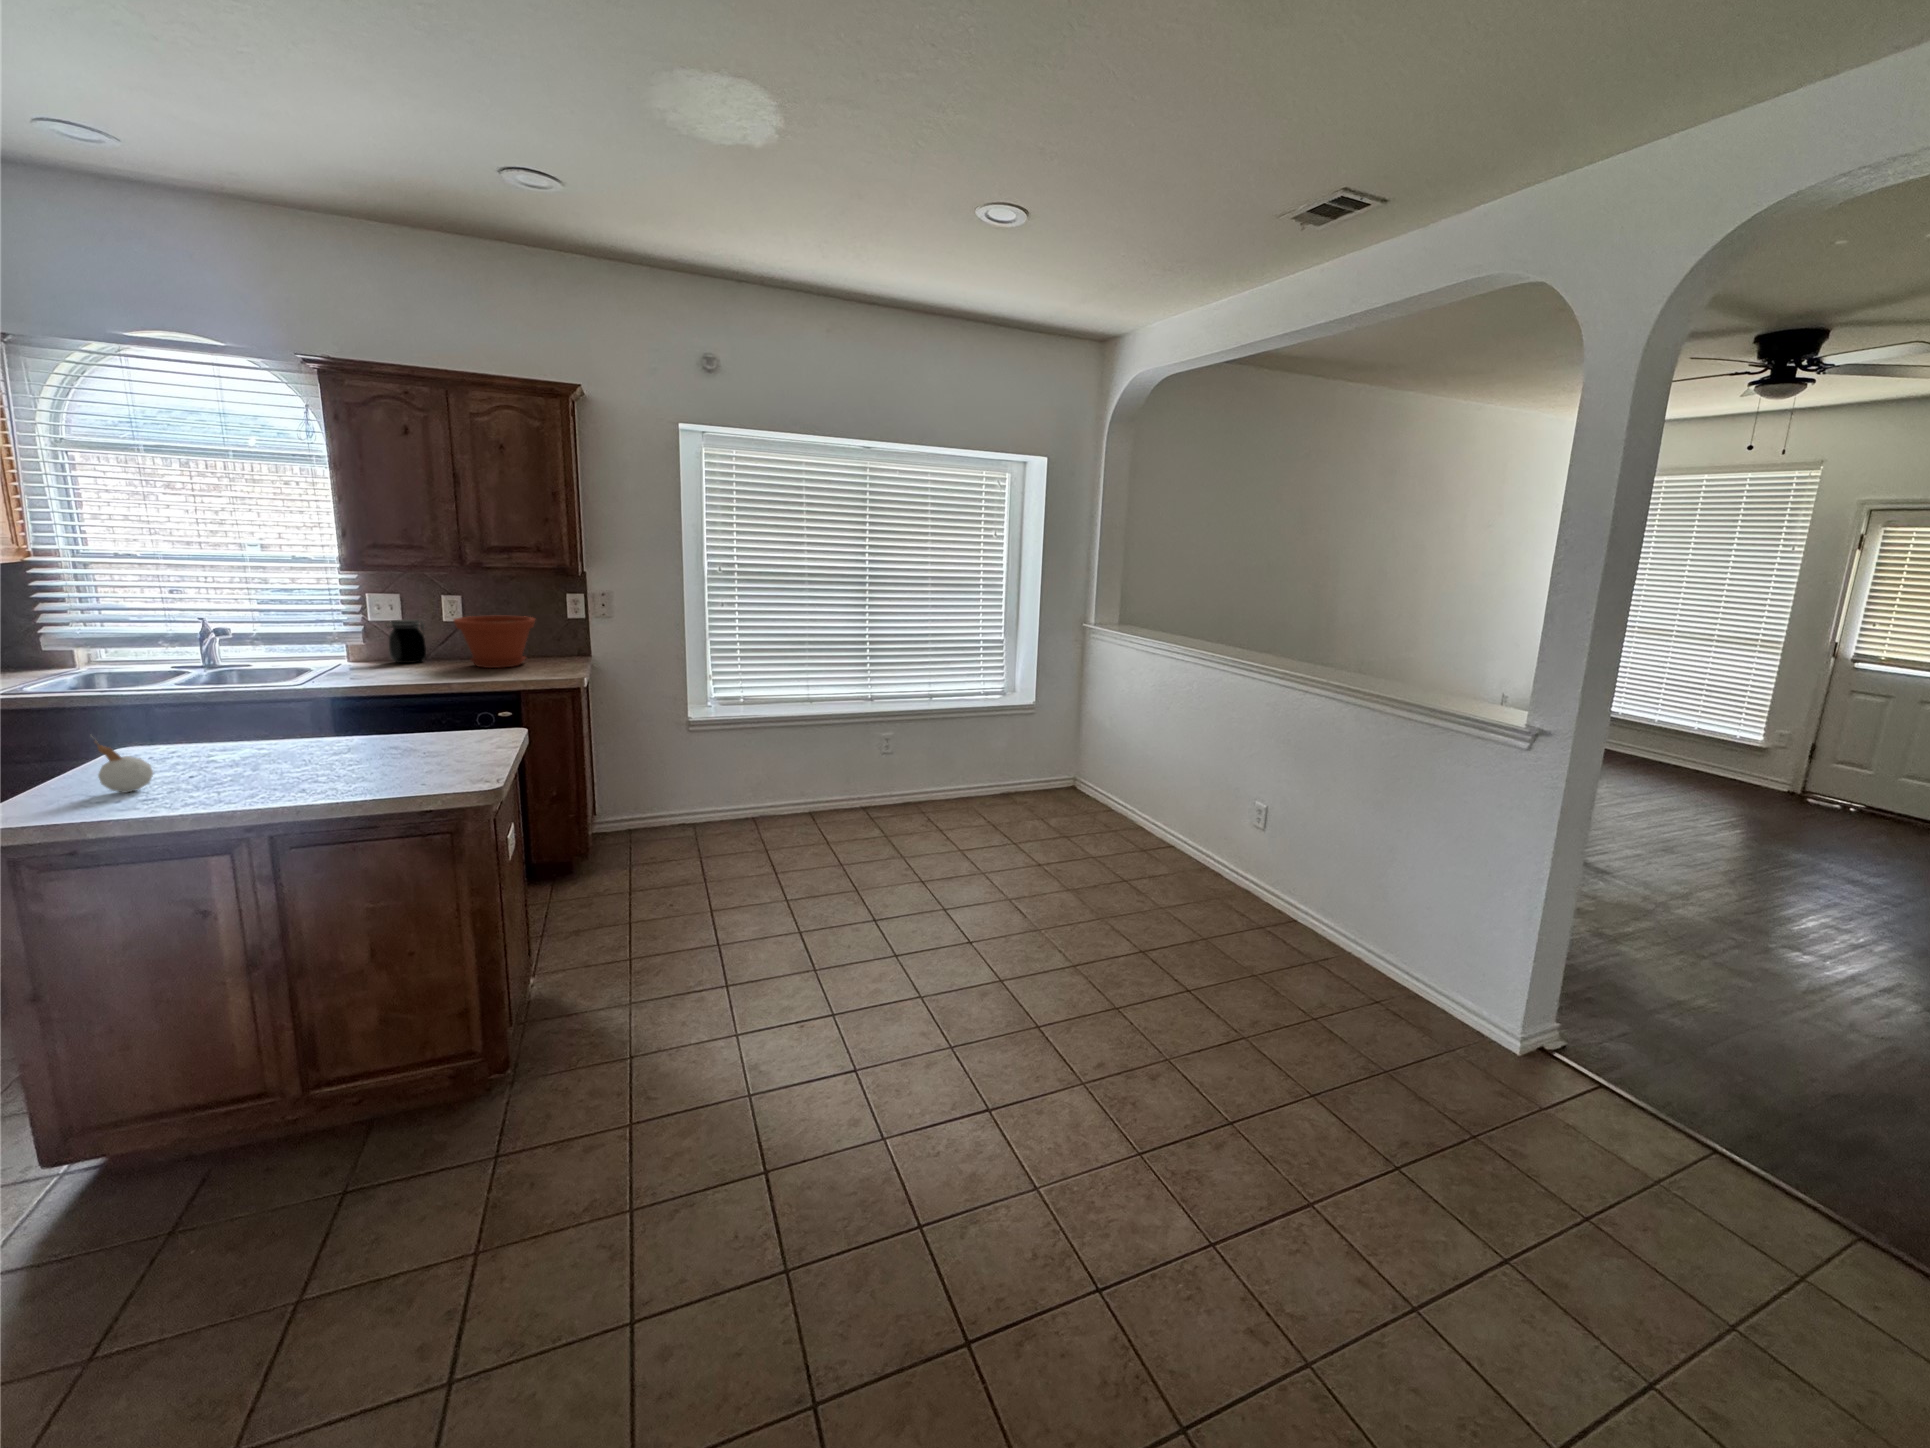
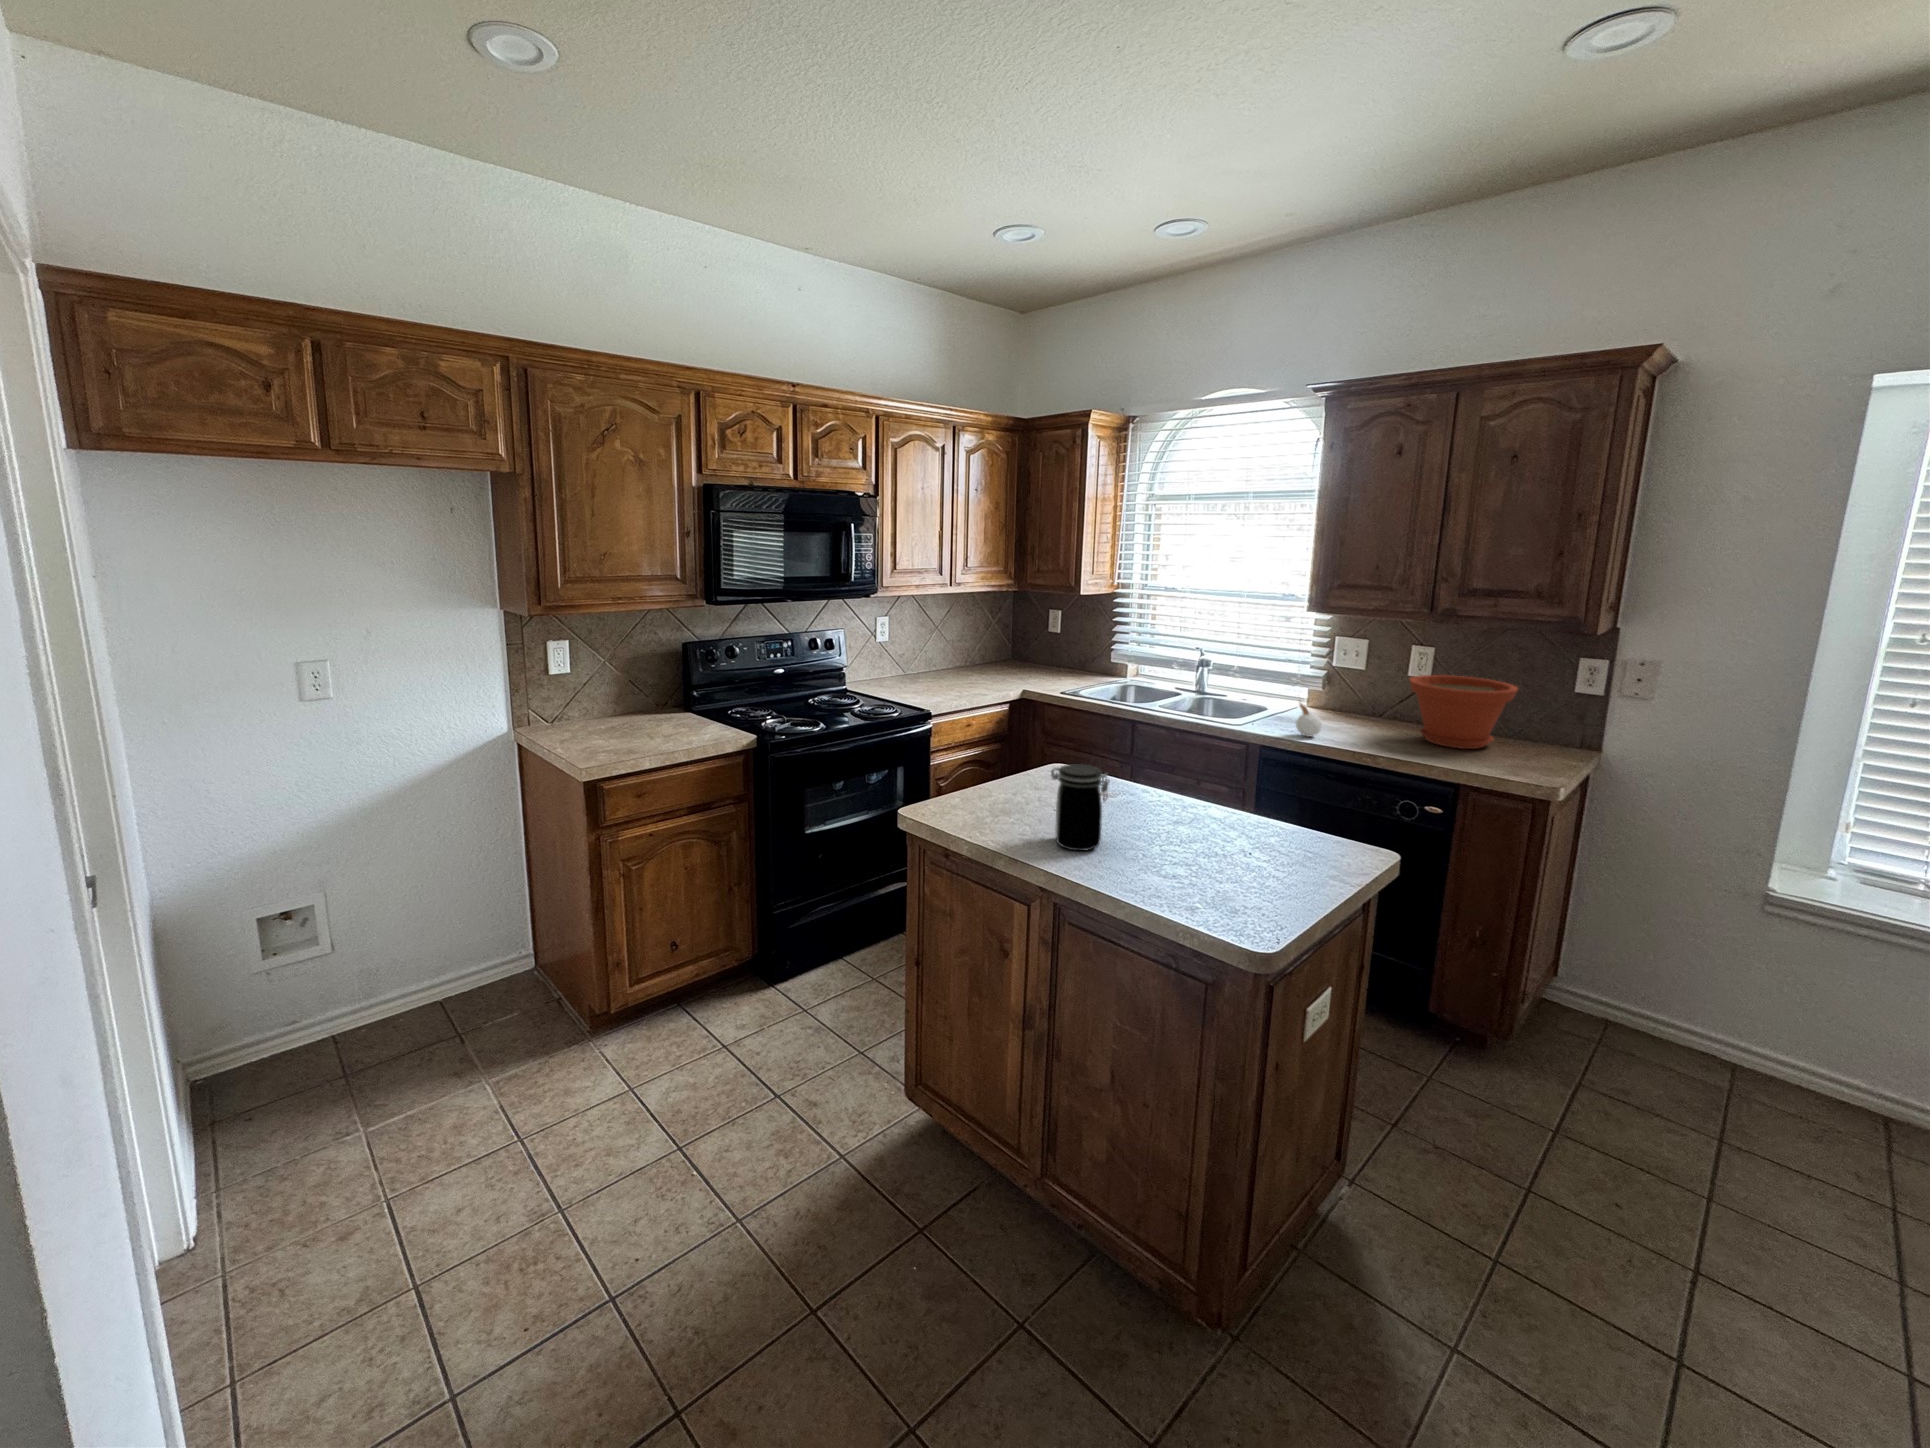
jar: present [387,620,426,663] -> present [1051,764,1109,851]
candle: present [95,740,153,793] -> present [1296,703,1322,737]

